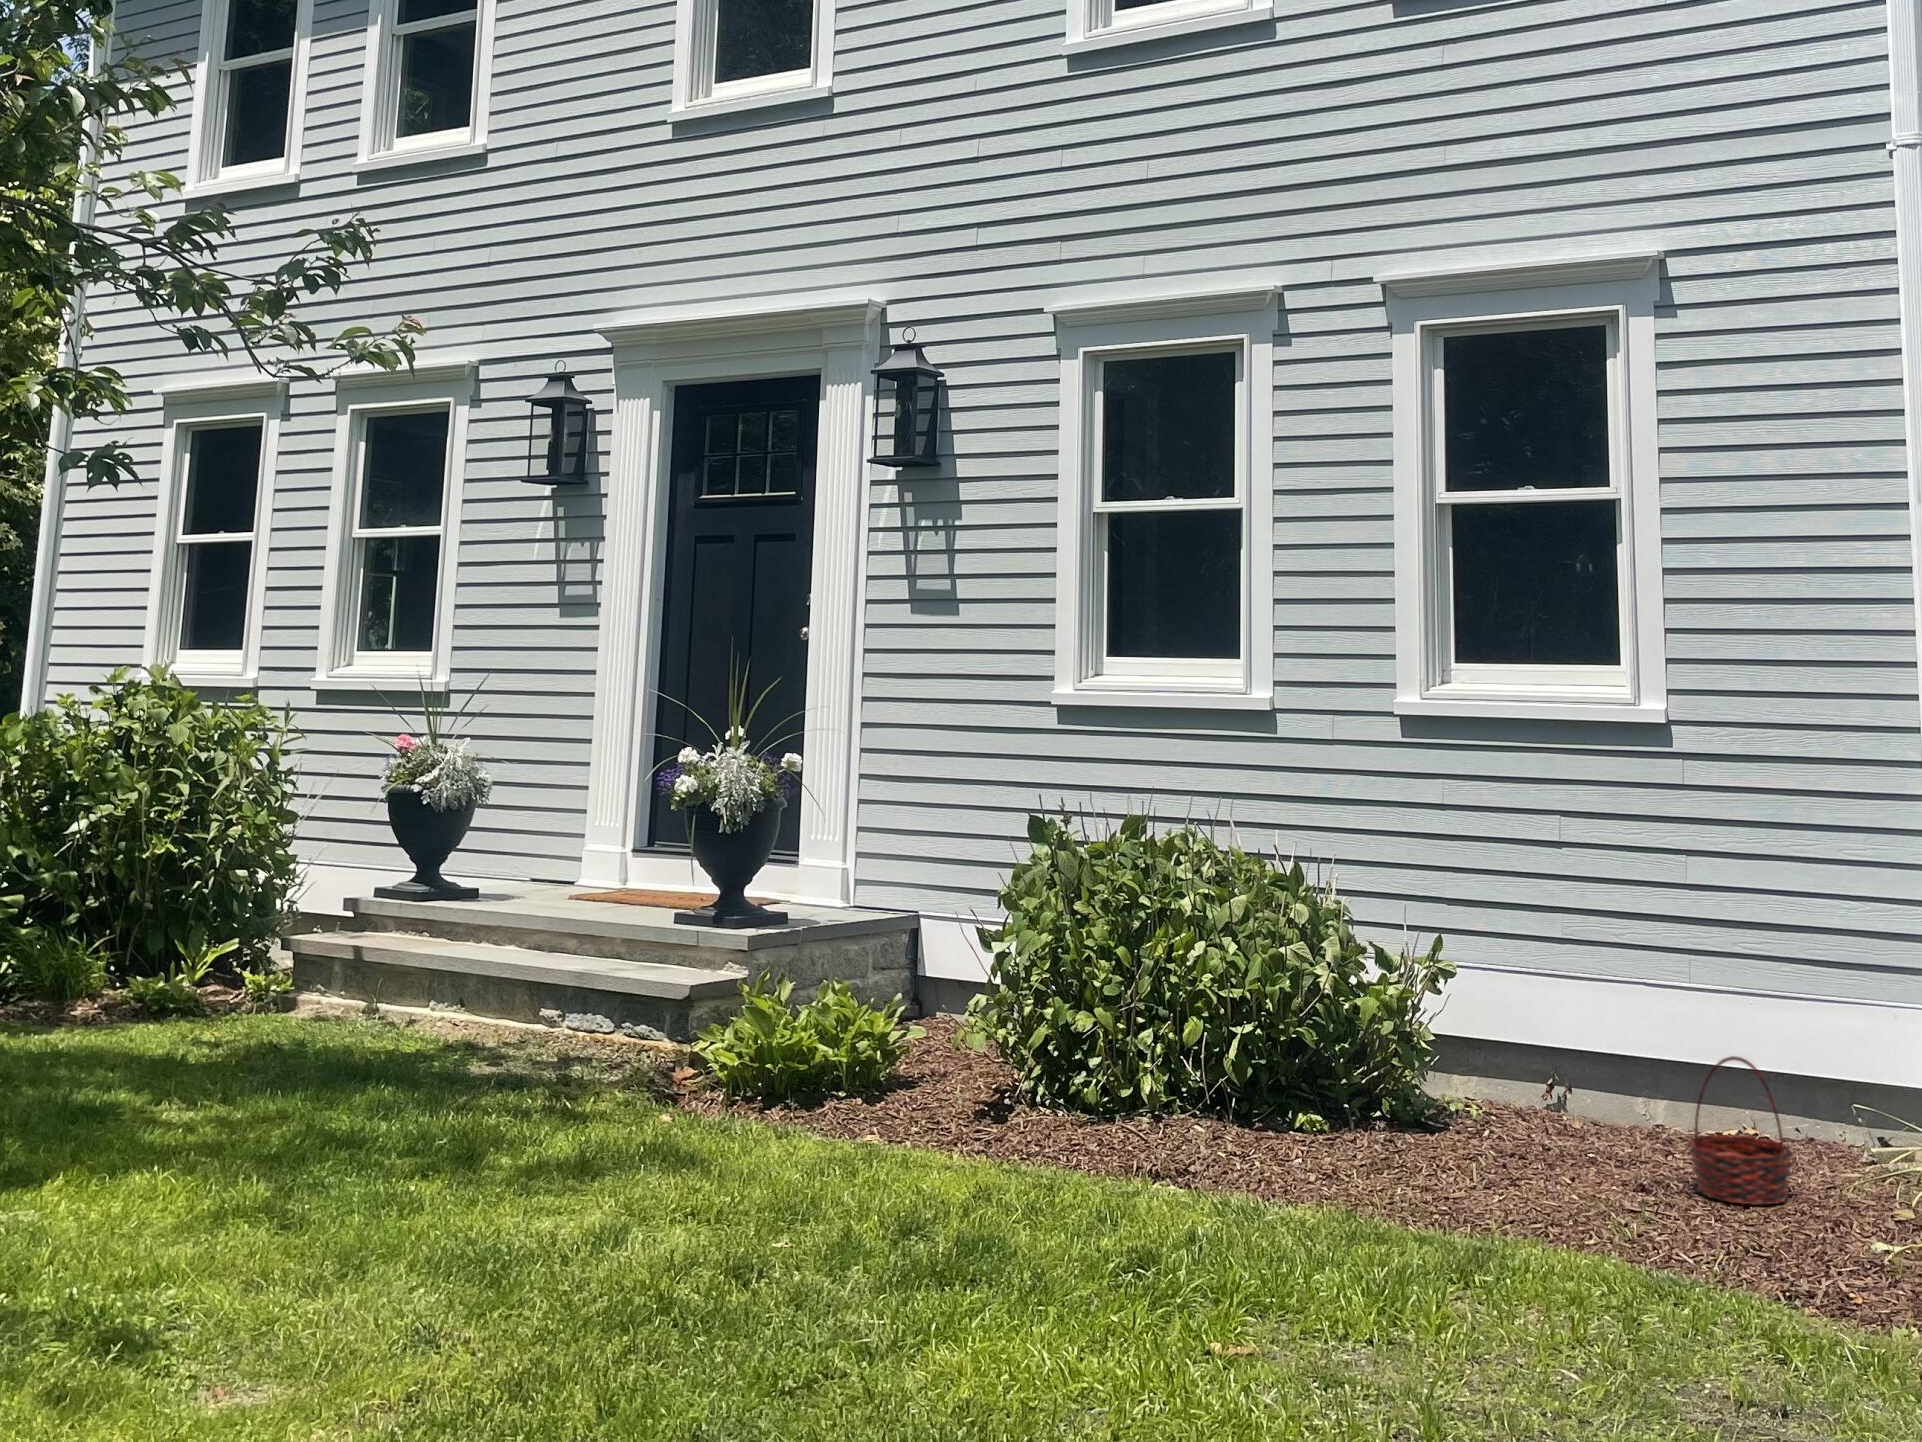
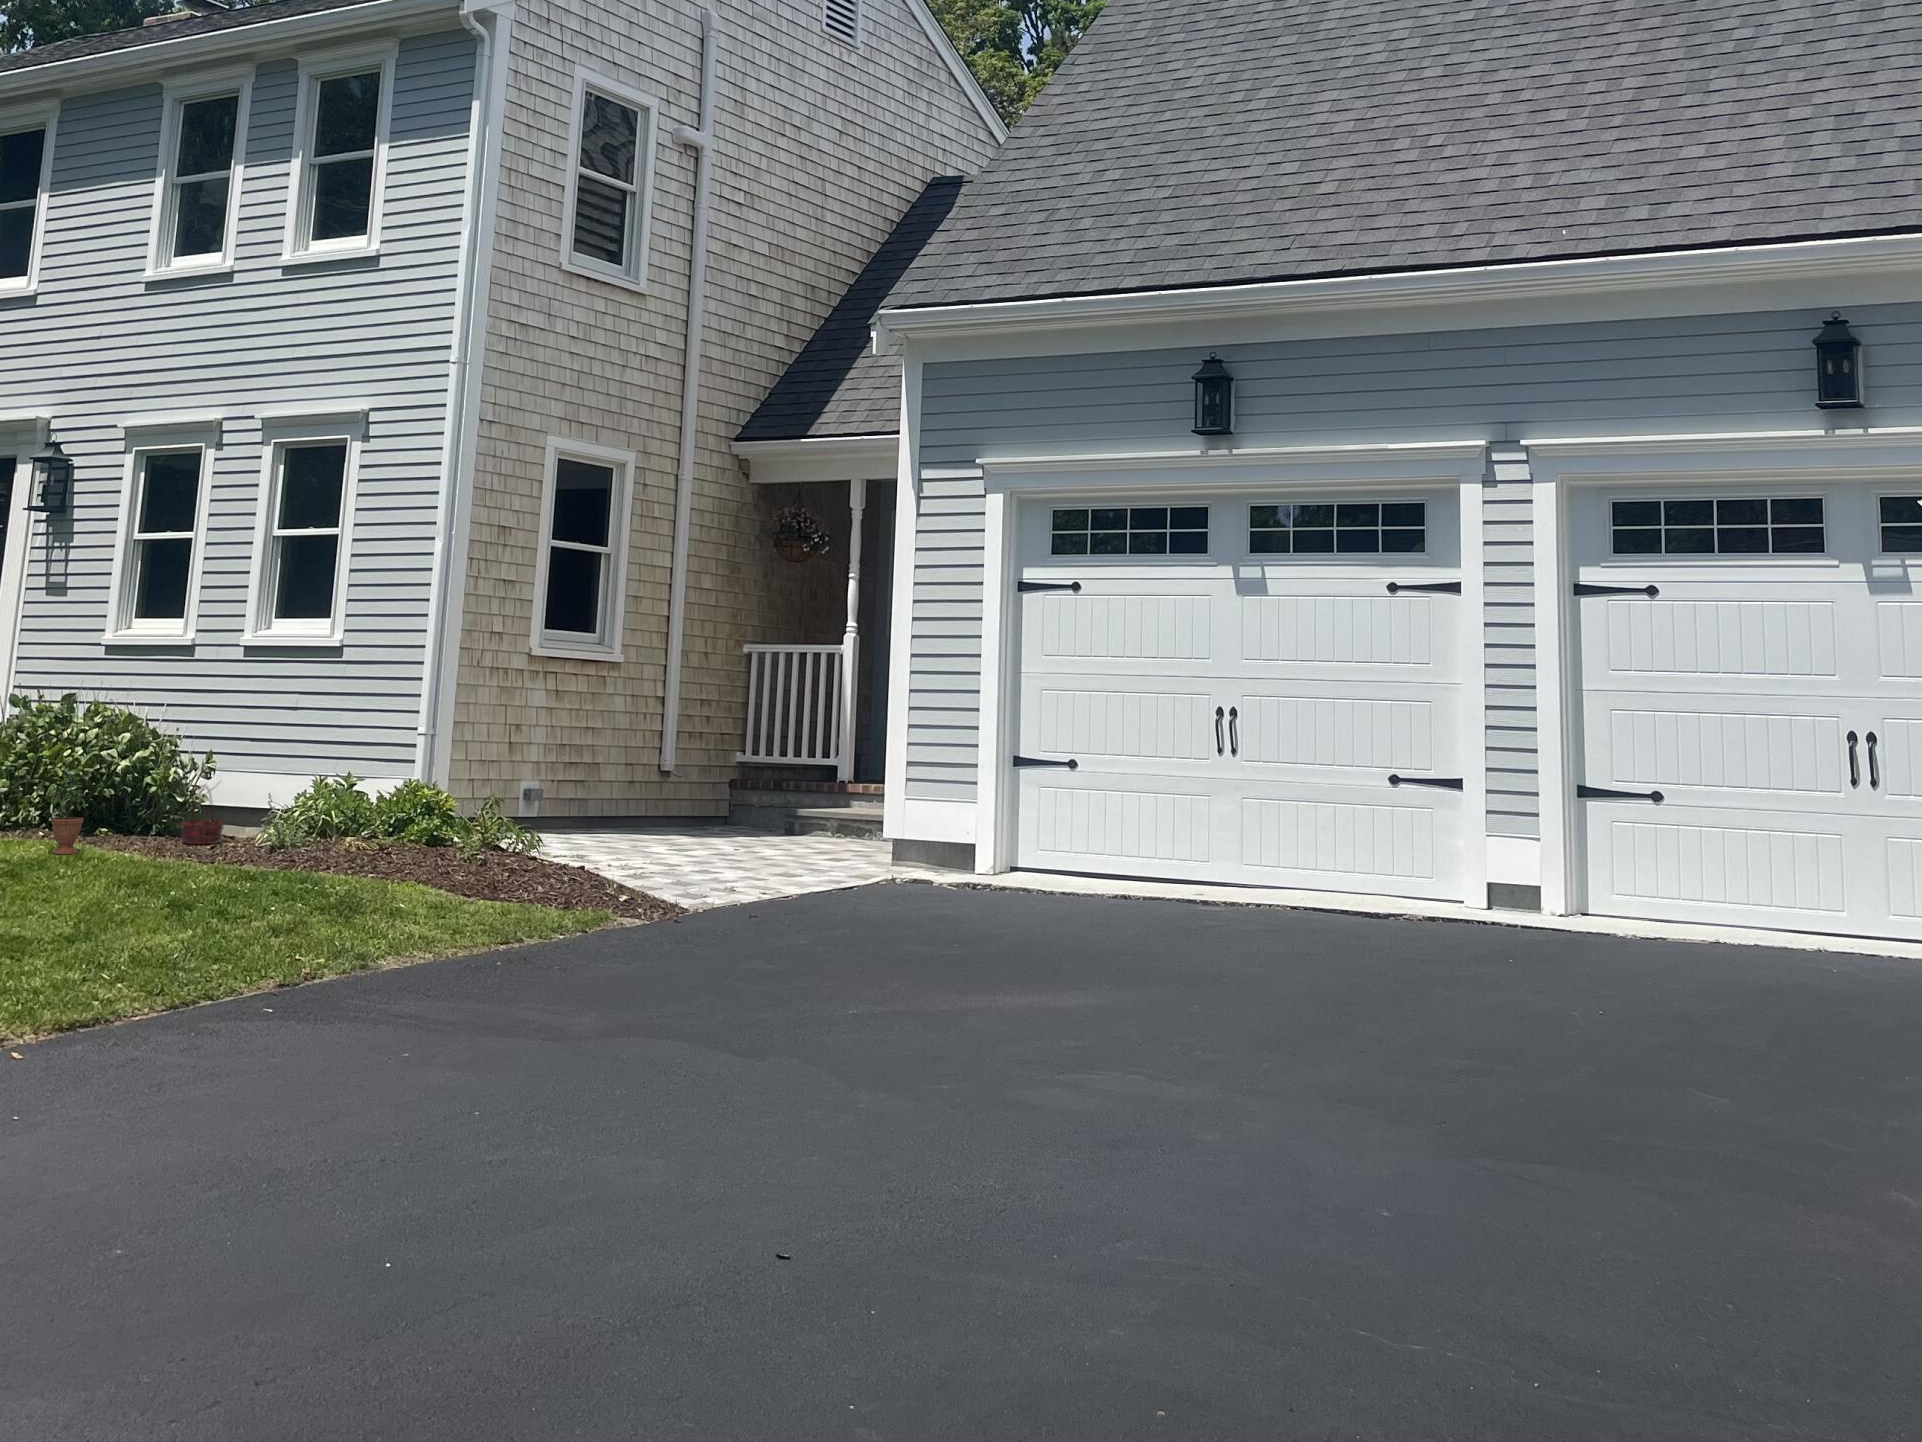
potted plant: none [1490,1026,1583,1257] -> present [48,768,86,854]

